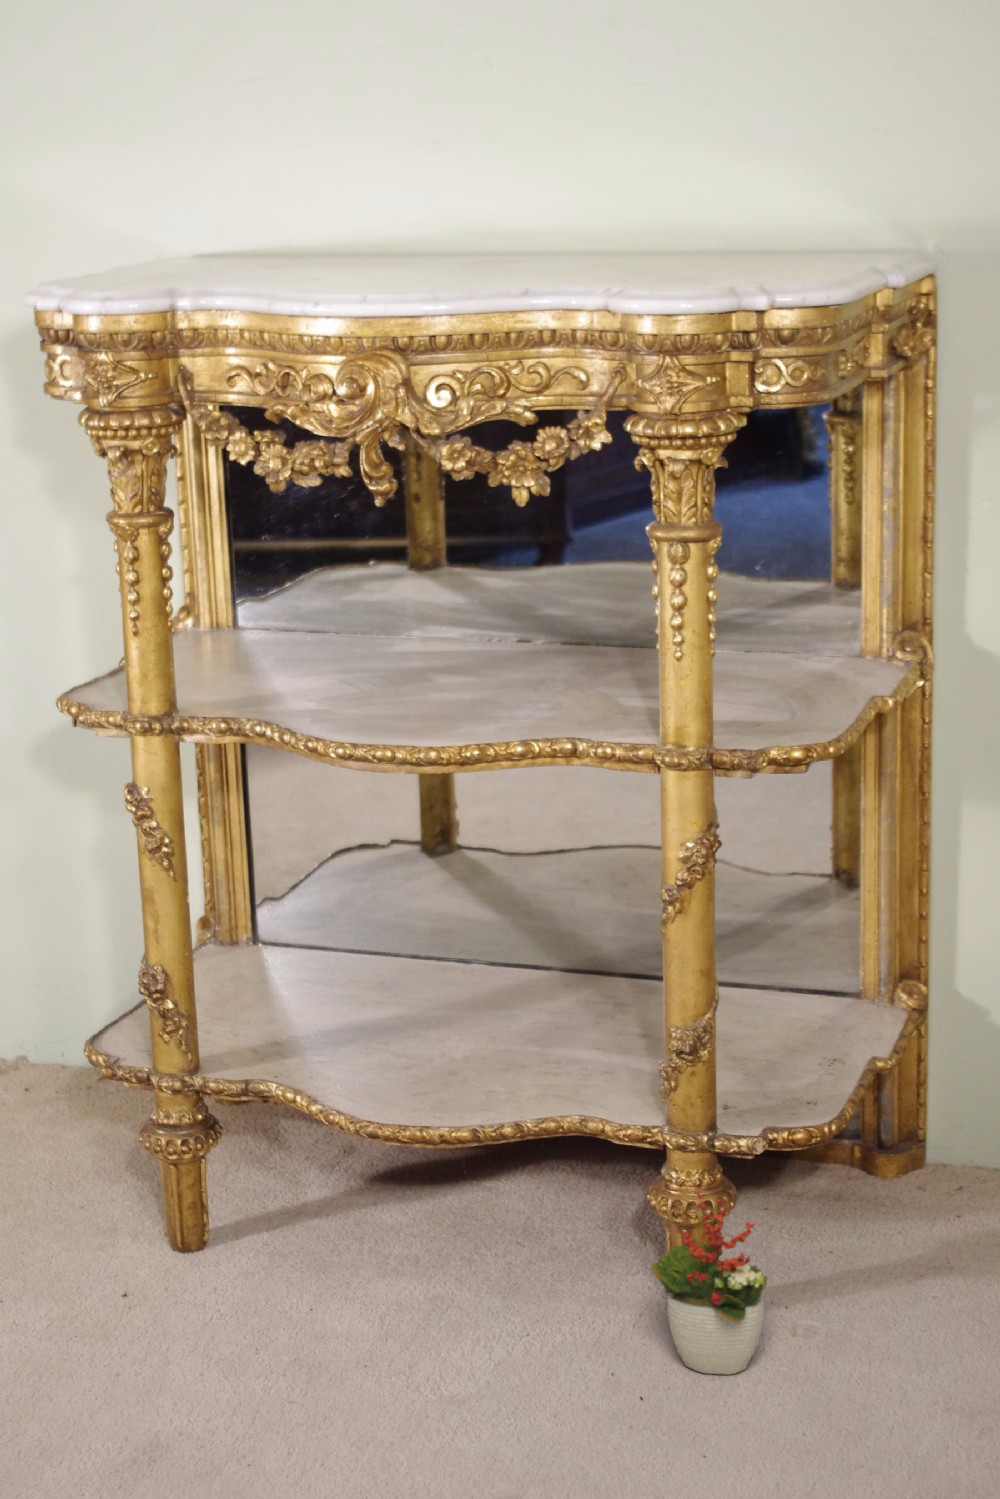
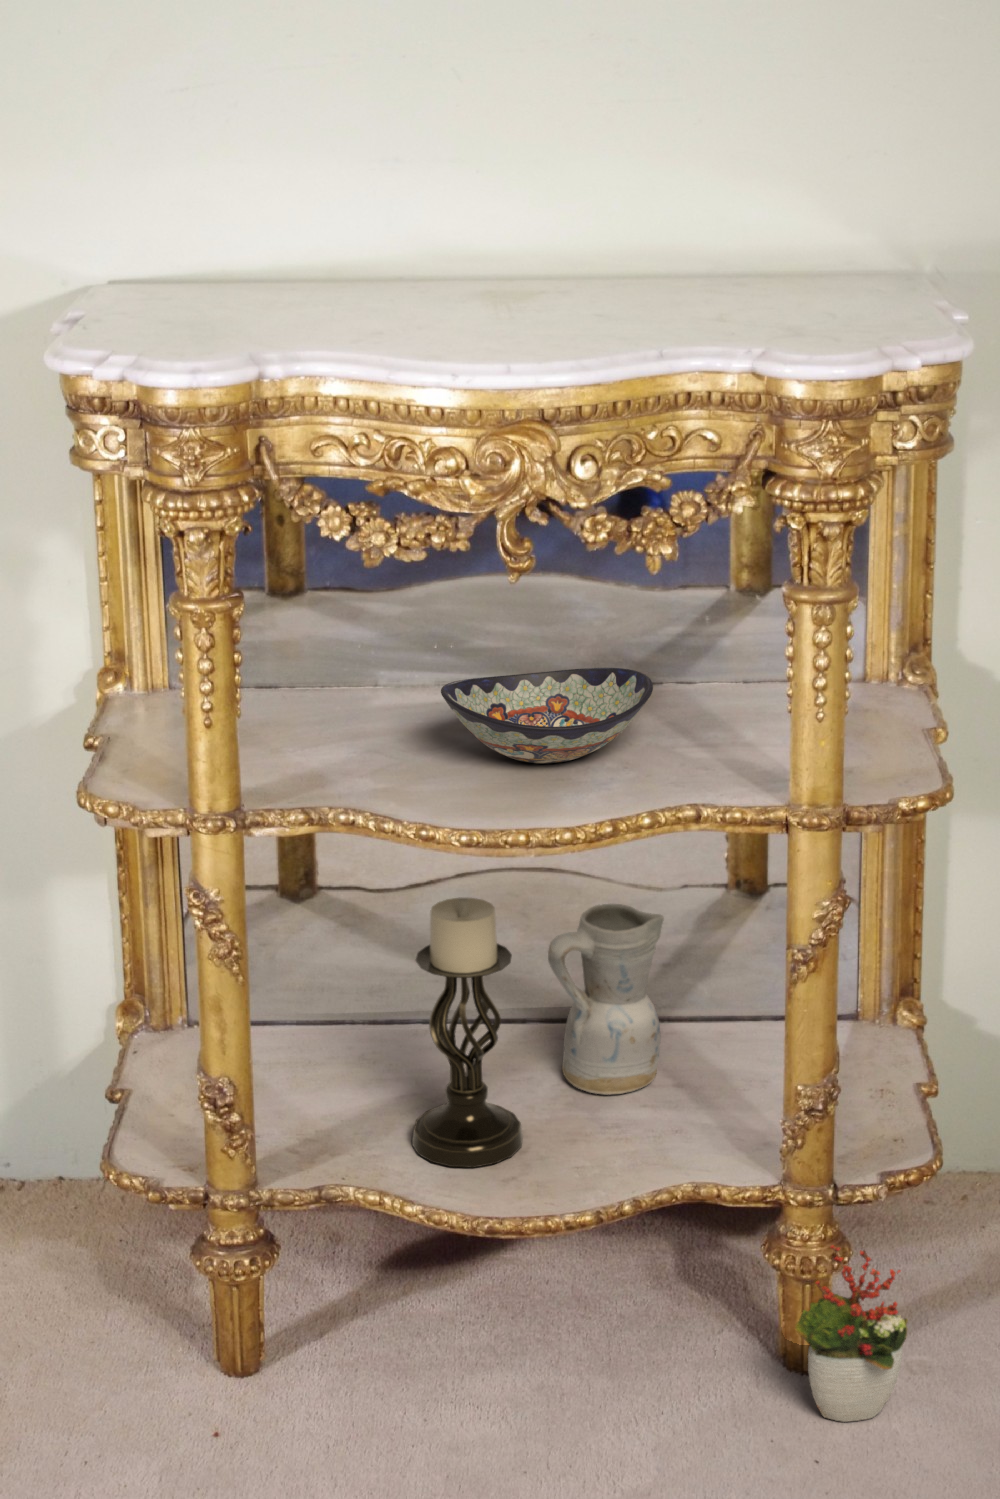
decorative bowl: none [380,617,584,698] -> present [441,668,653,763]
candle holder: none [346,820,451,1079] -> present [412,898,523,1168]
ceramic pitcher: none [499,851,618,1035] -> present [548,904,664,1095]

